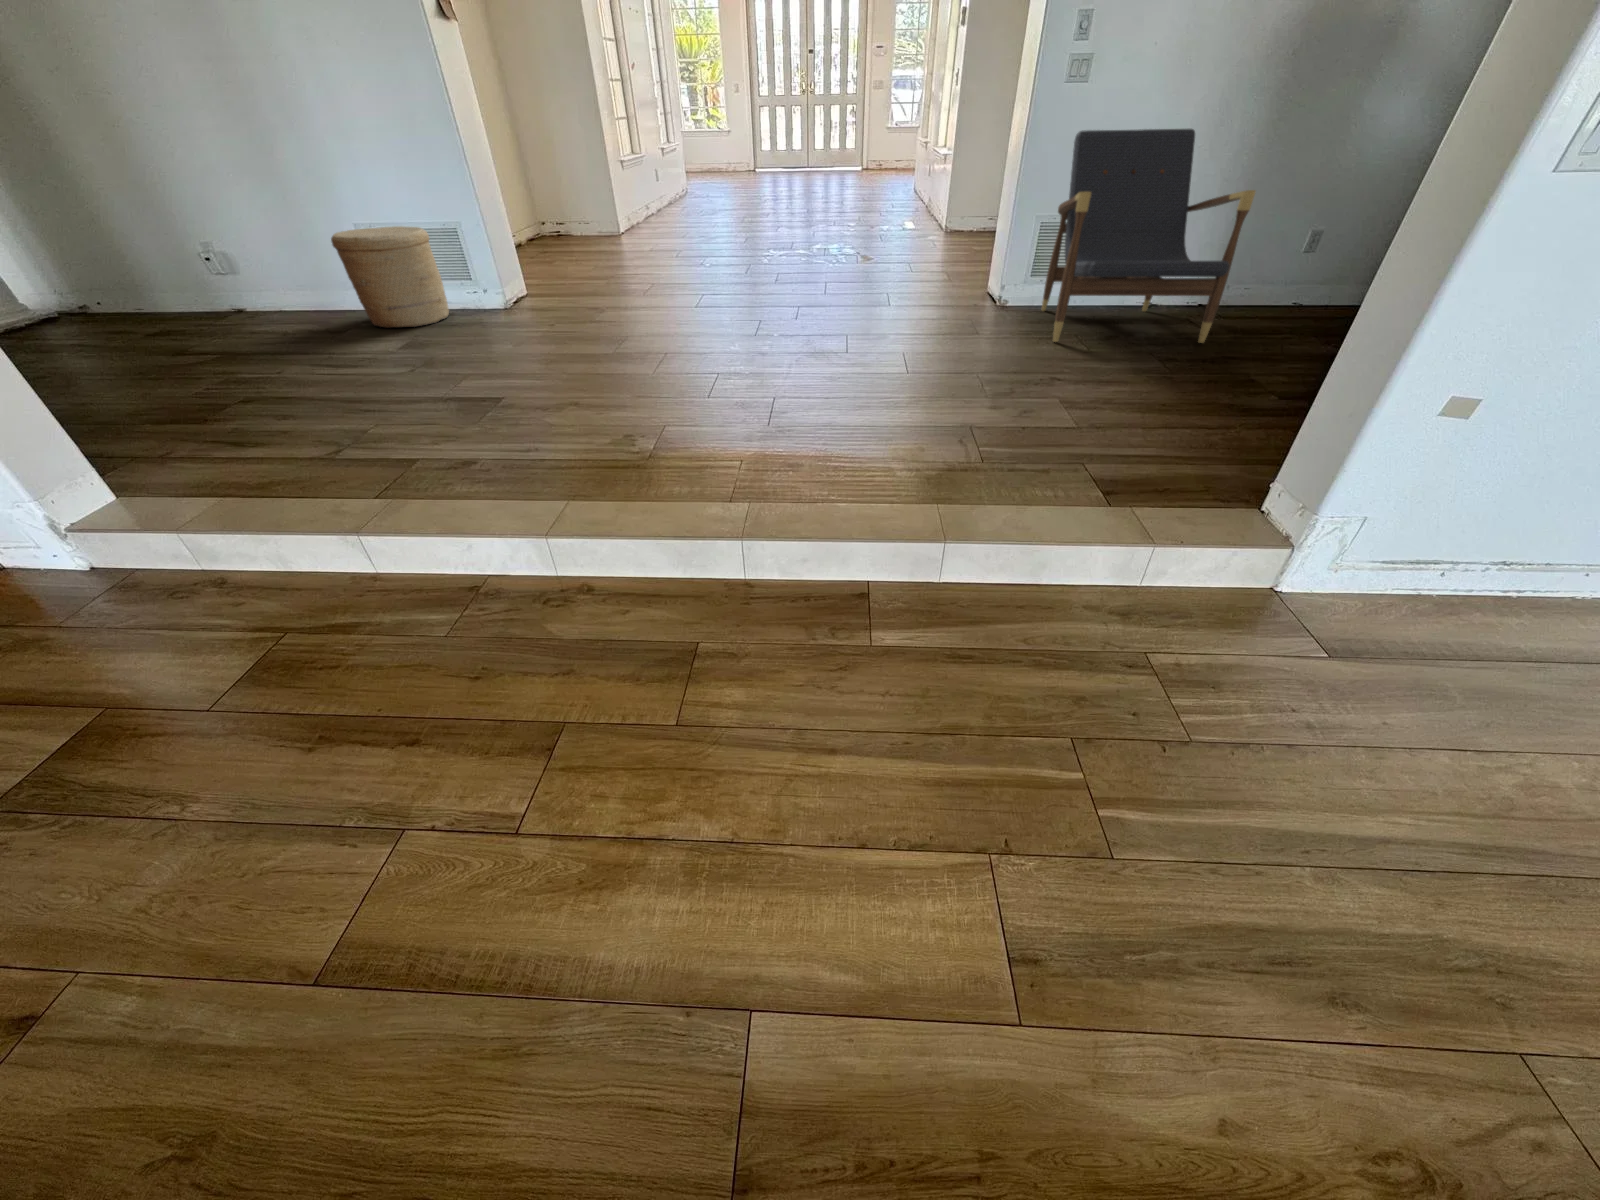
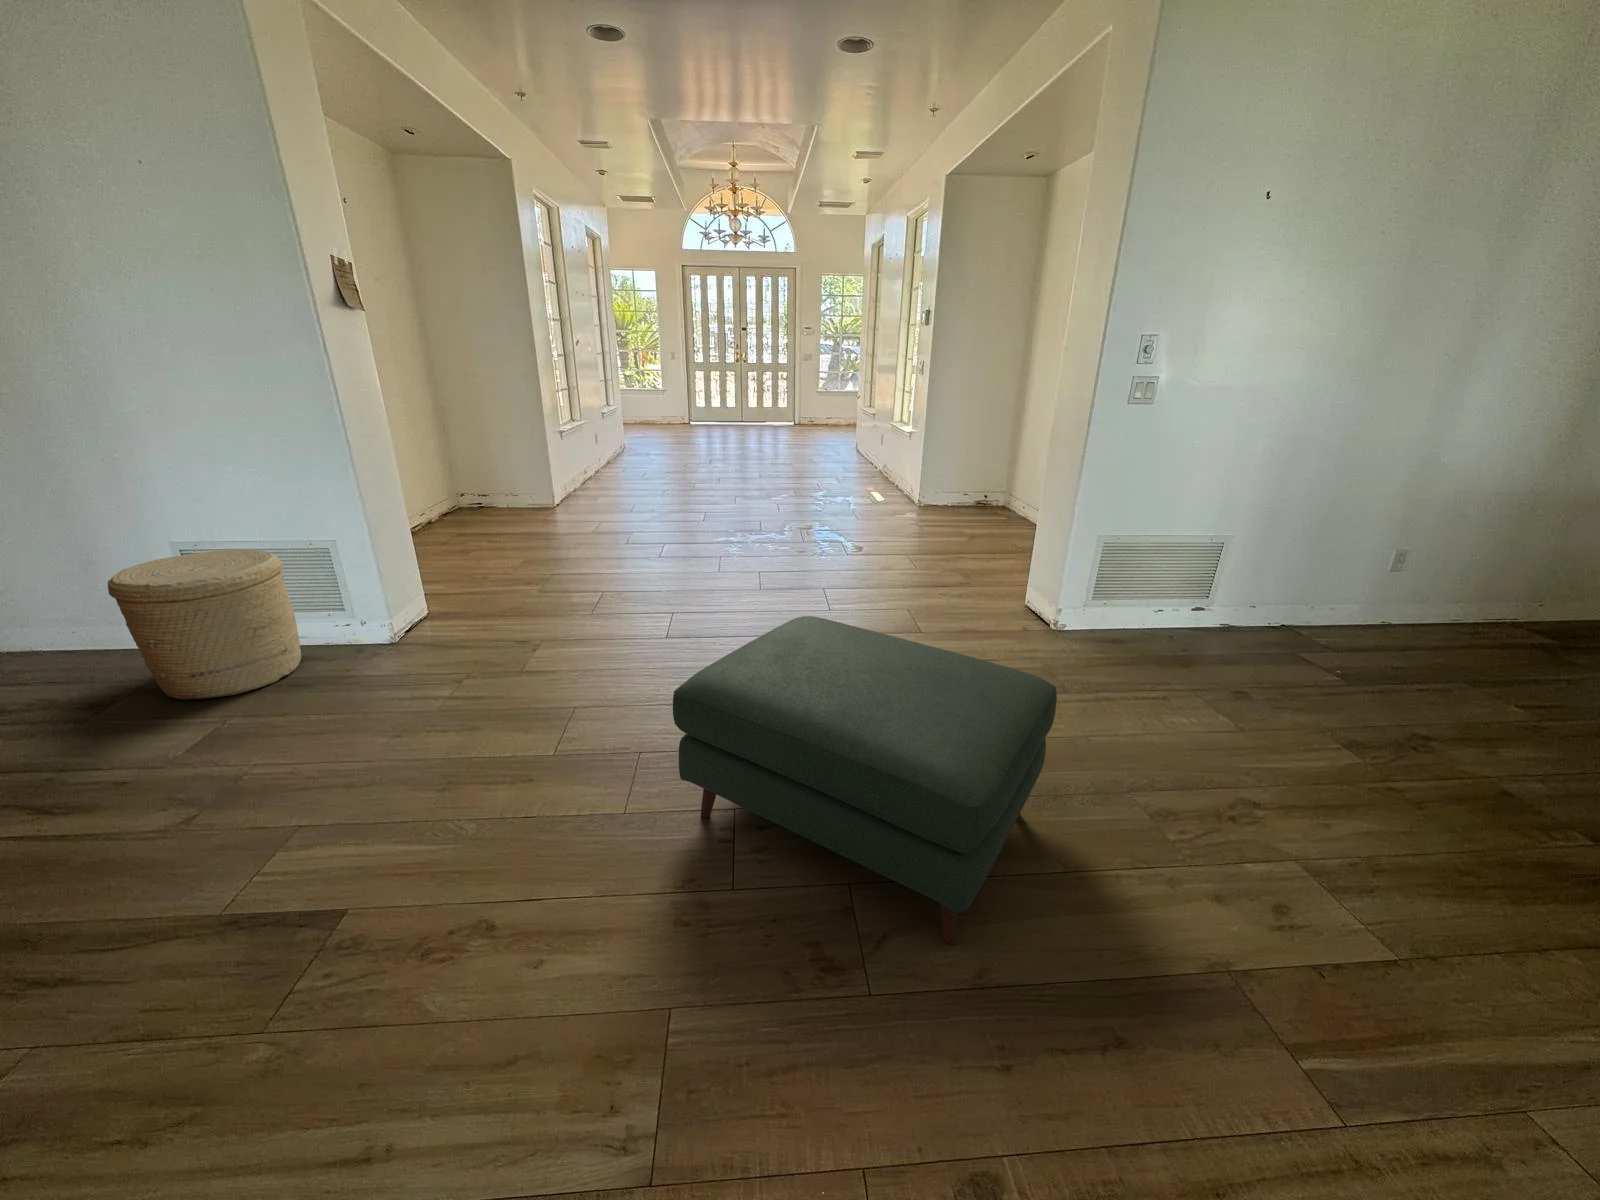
lounge chair: present [1042,129,1255,343] -> none [1113,454,1419,710]
ottoman: none [672,250,911,411] -> present [673,616,1057,945]

